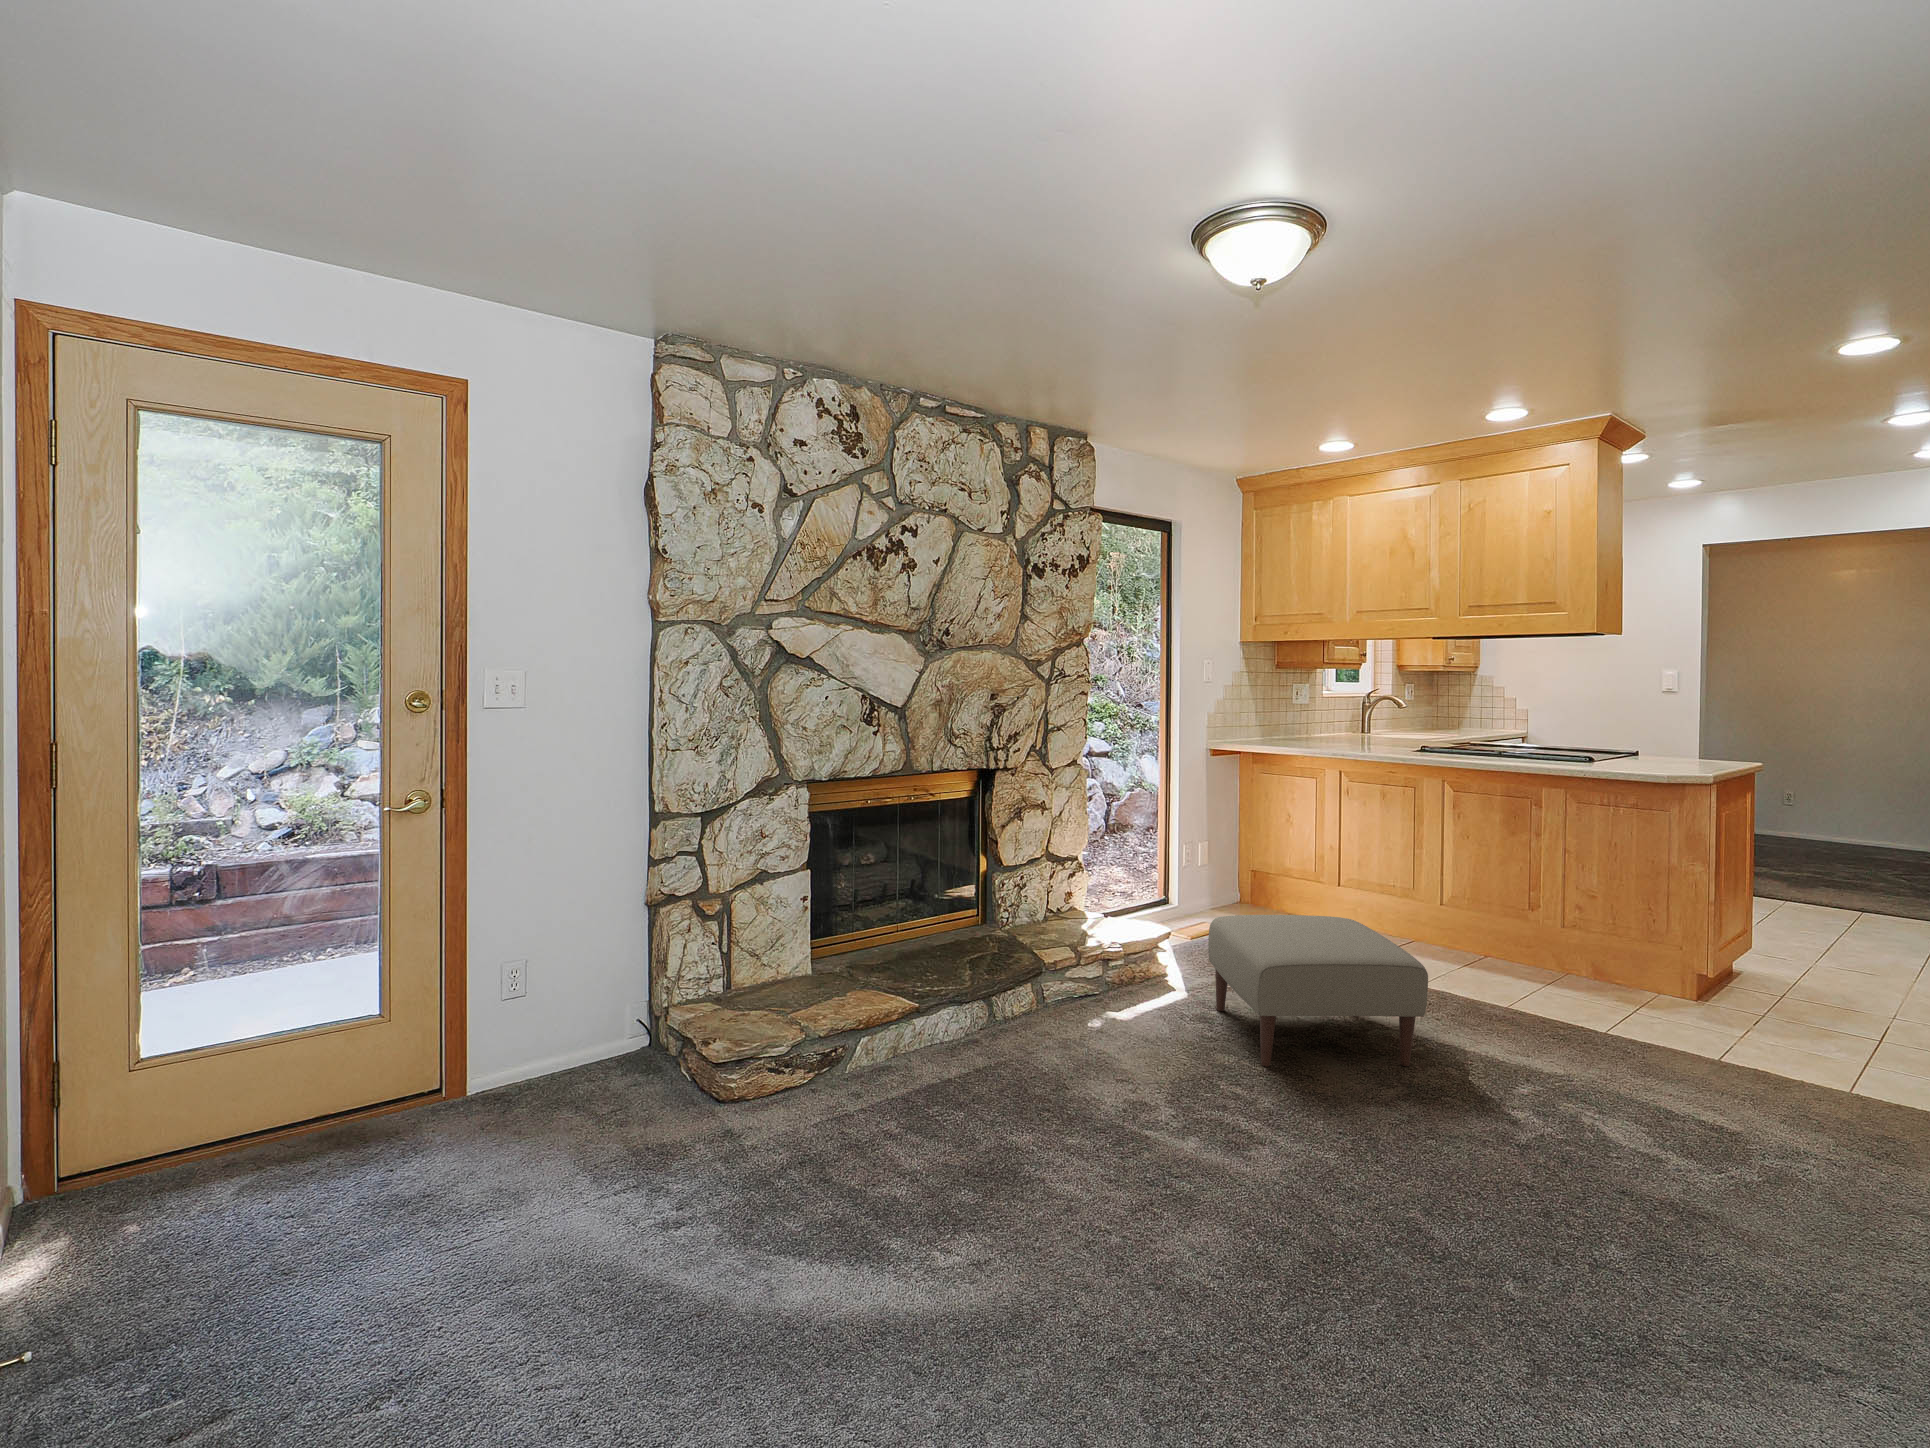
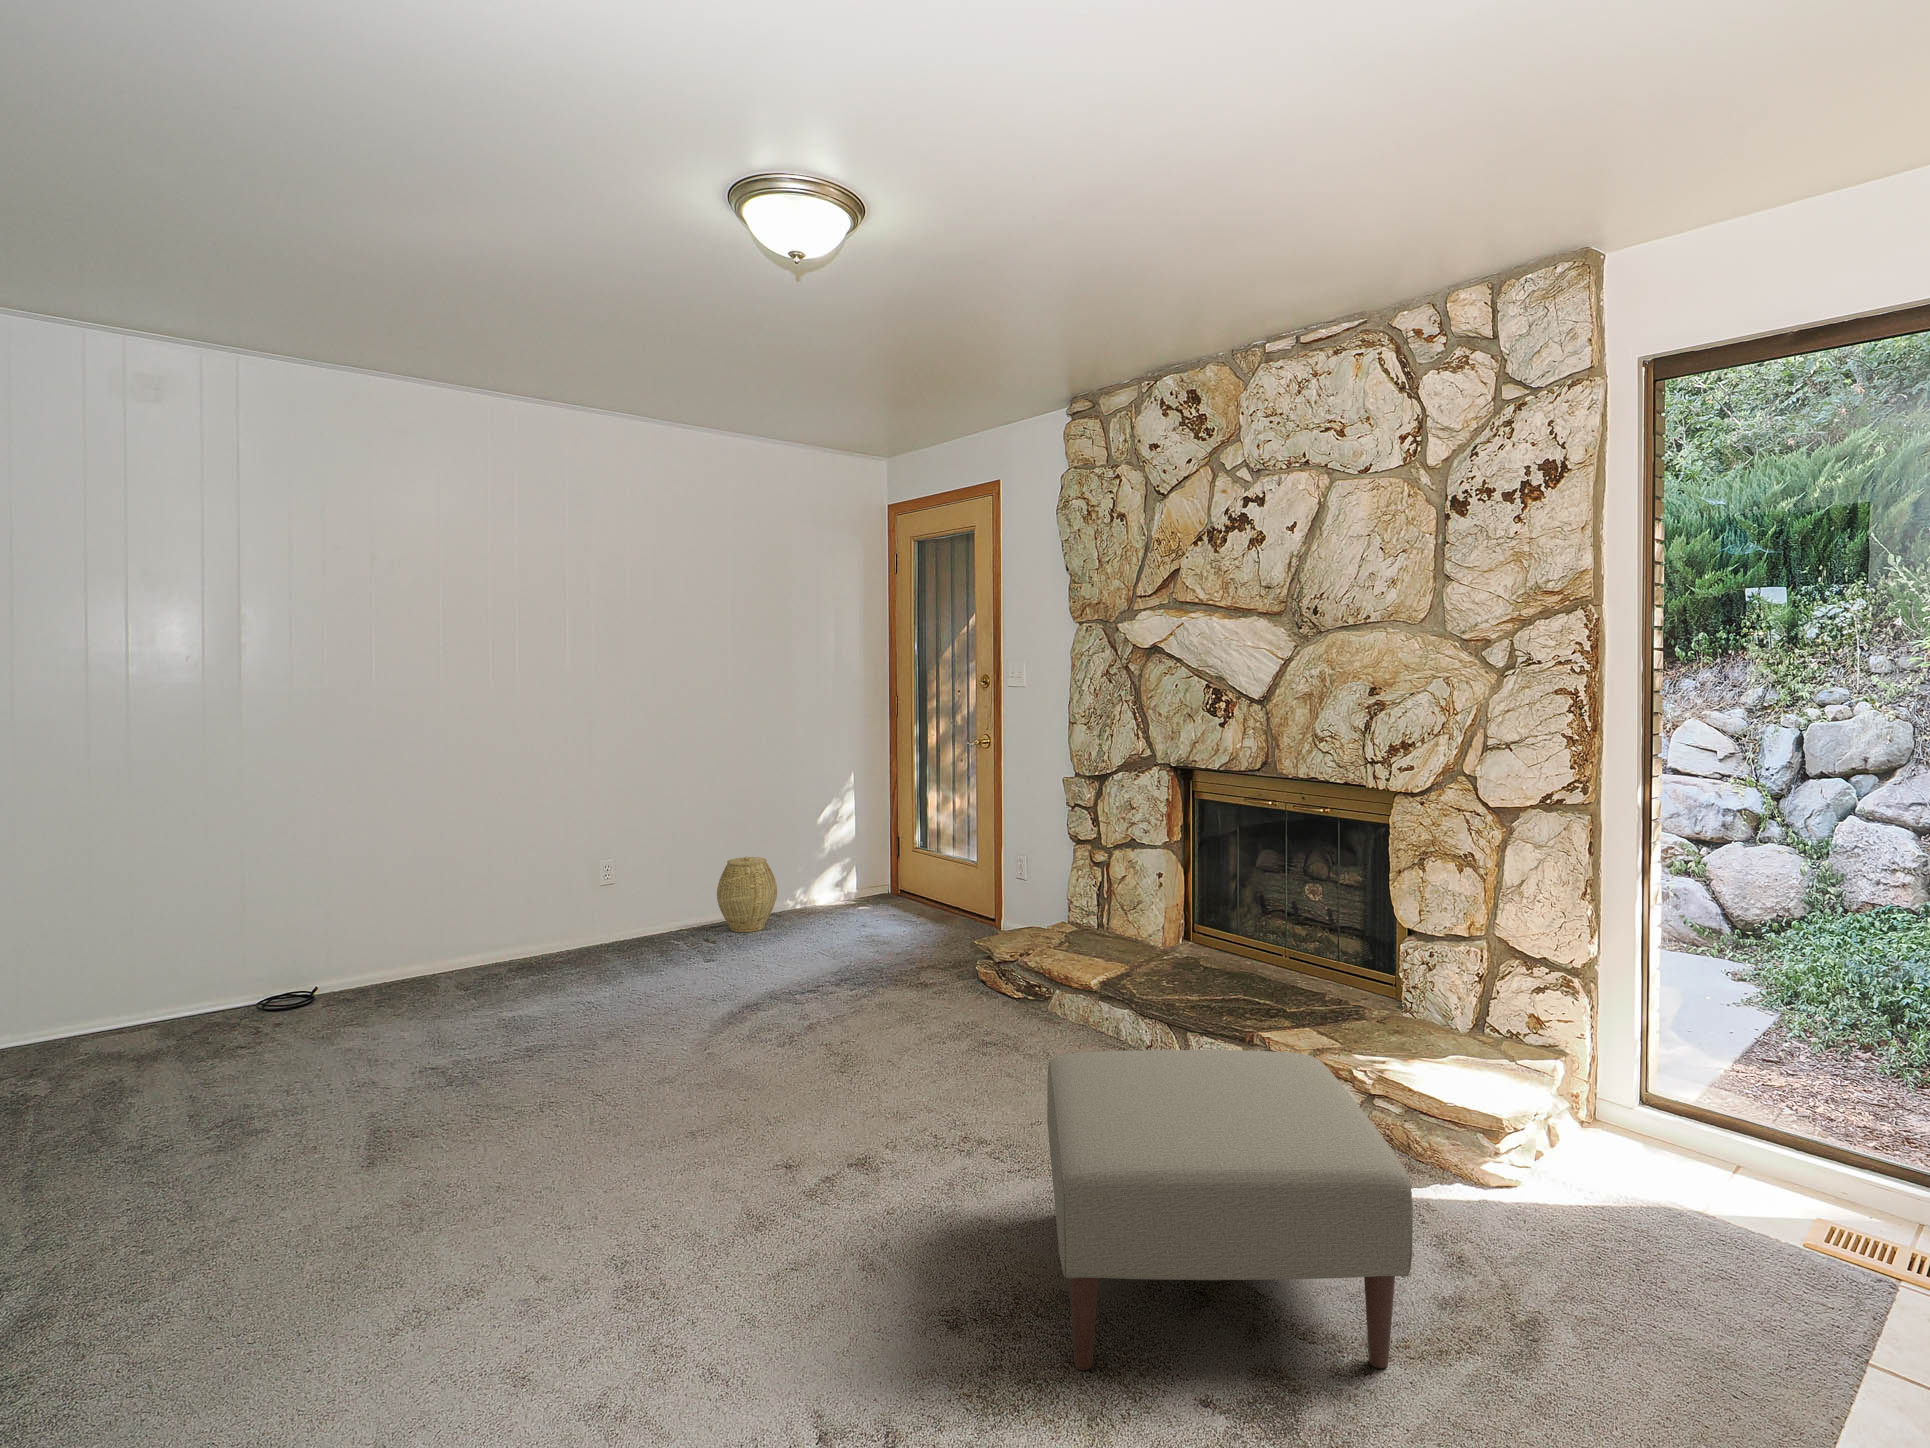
woven basket: none [92,1169,280,1390] -> present [717,856,777,932]

